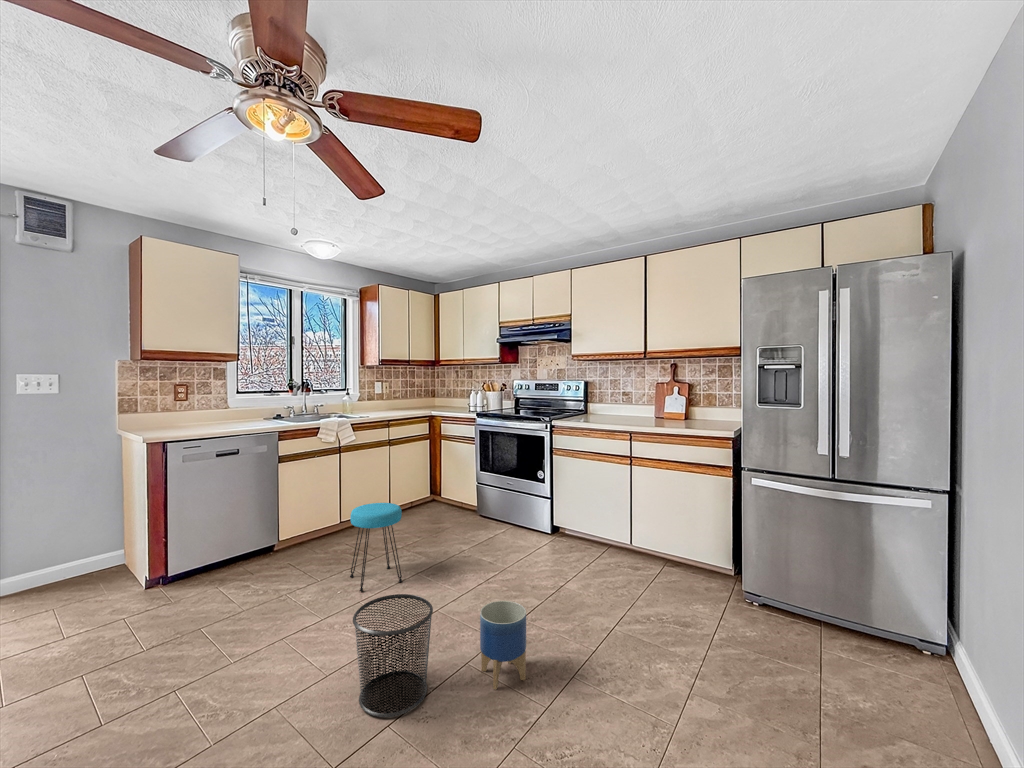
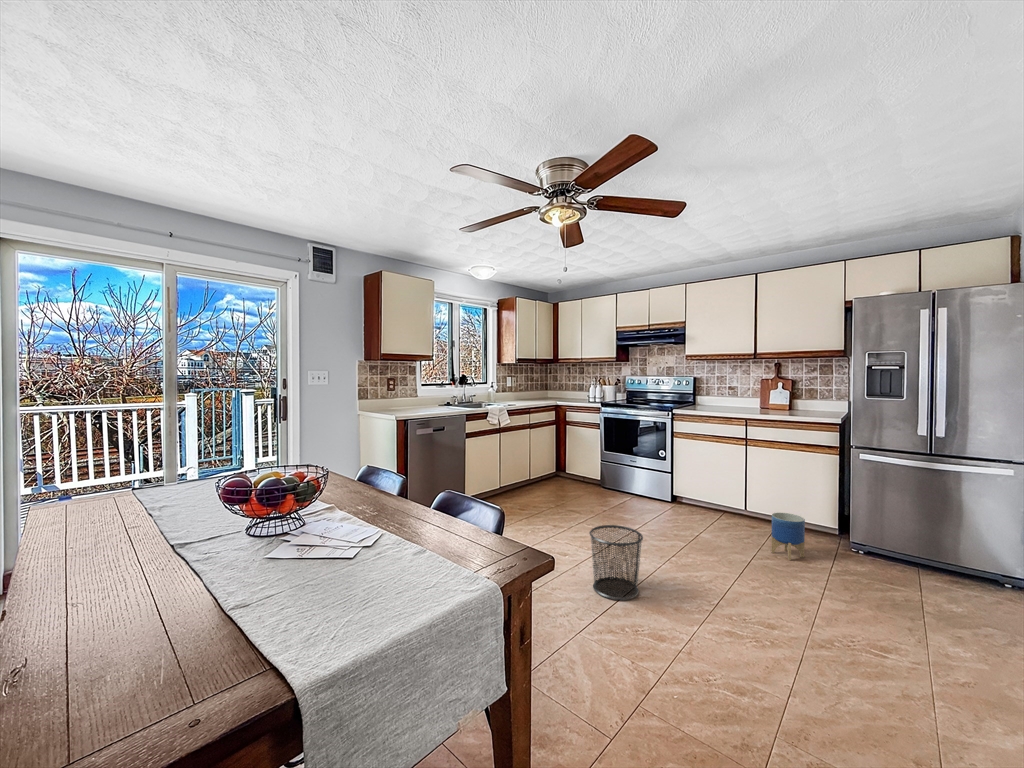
stool: present [350,503,402,591] -> none [532,469,574,532]
planter: present [480,601,526,690] -> present [771,513,805,560]

